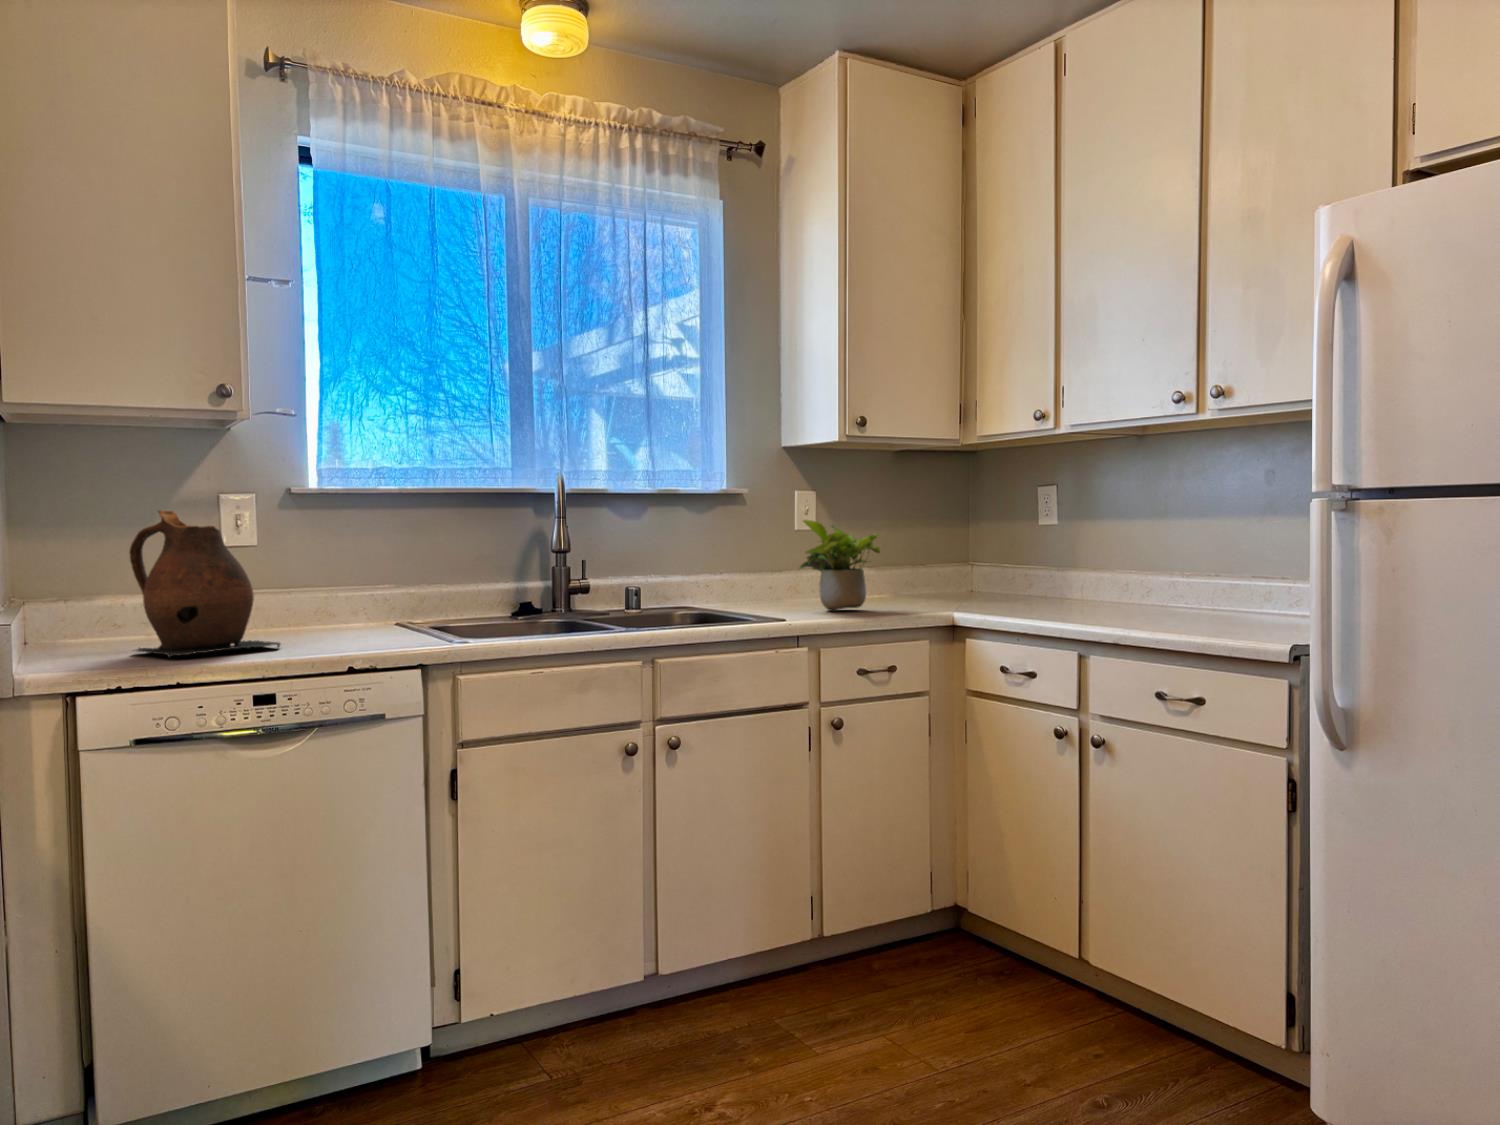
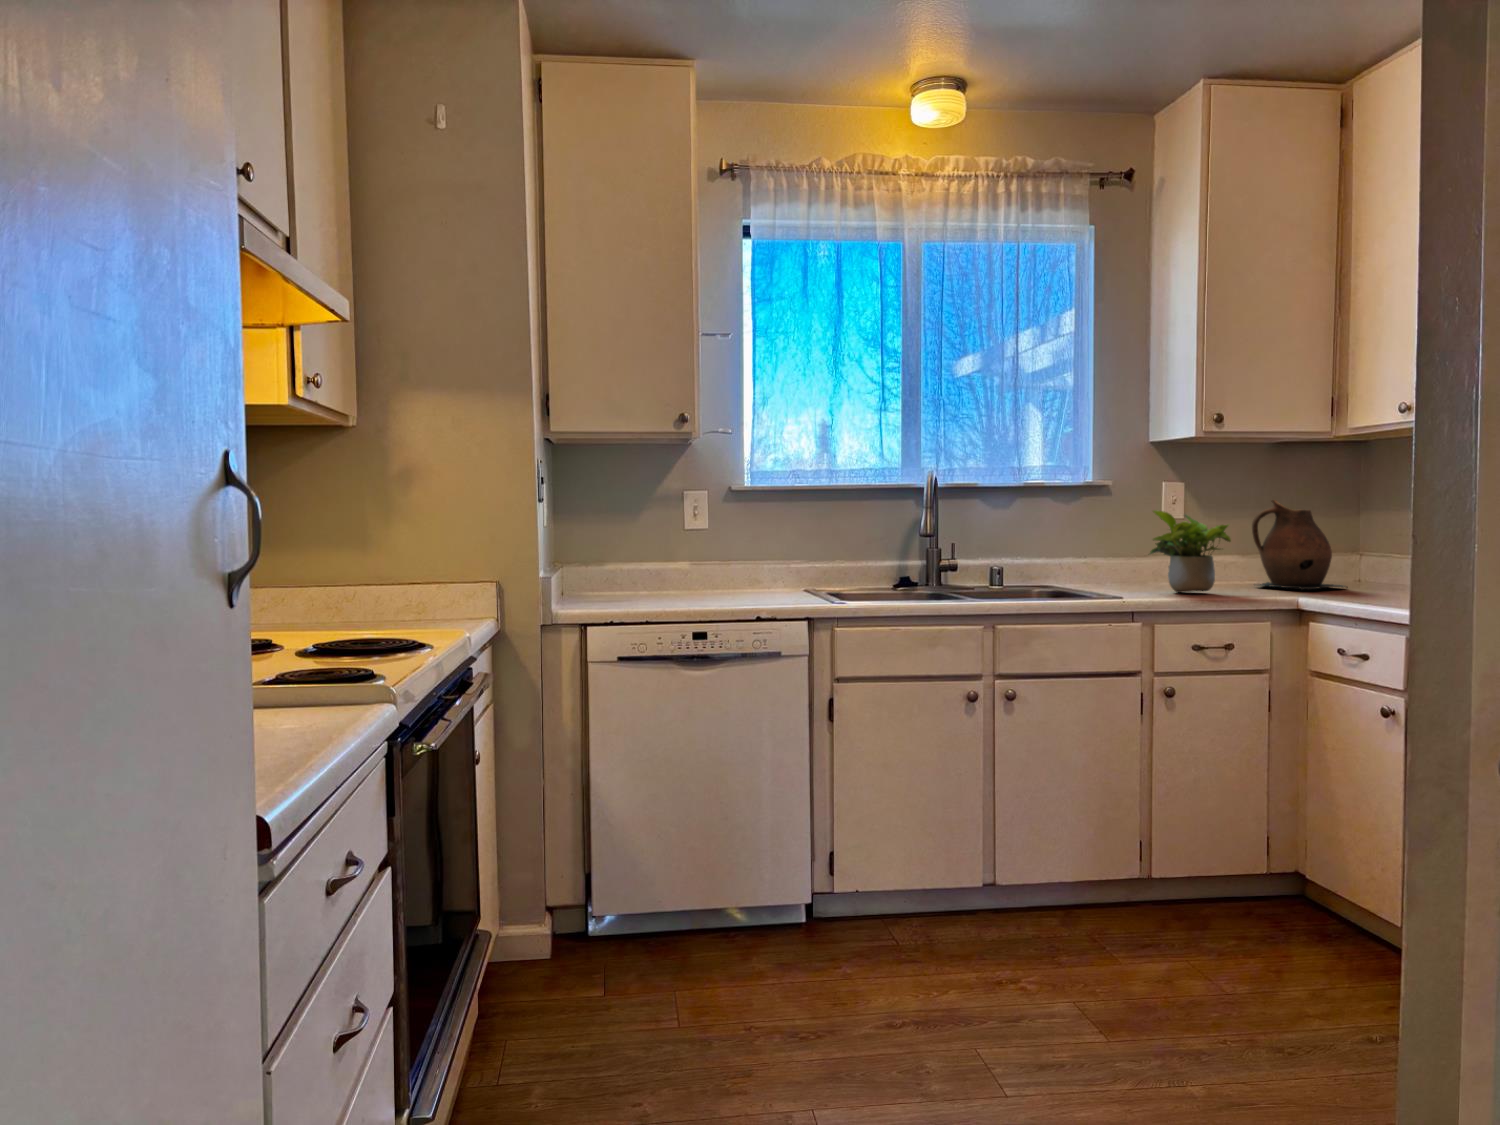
ceramic pitcher: present [130,510,280,658] -> present [1252,500,1348,590]

